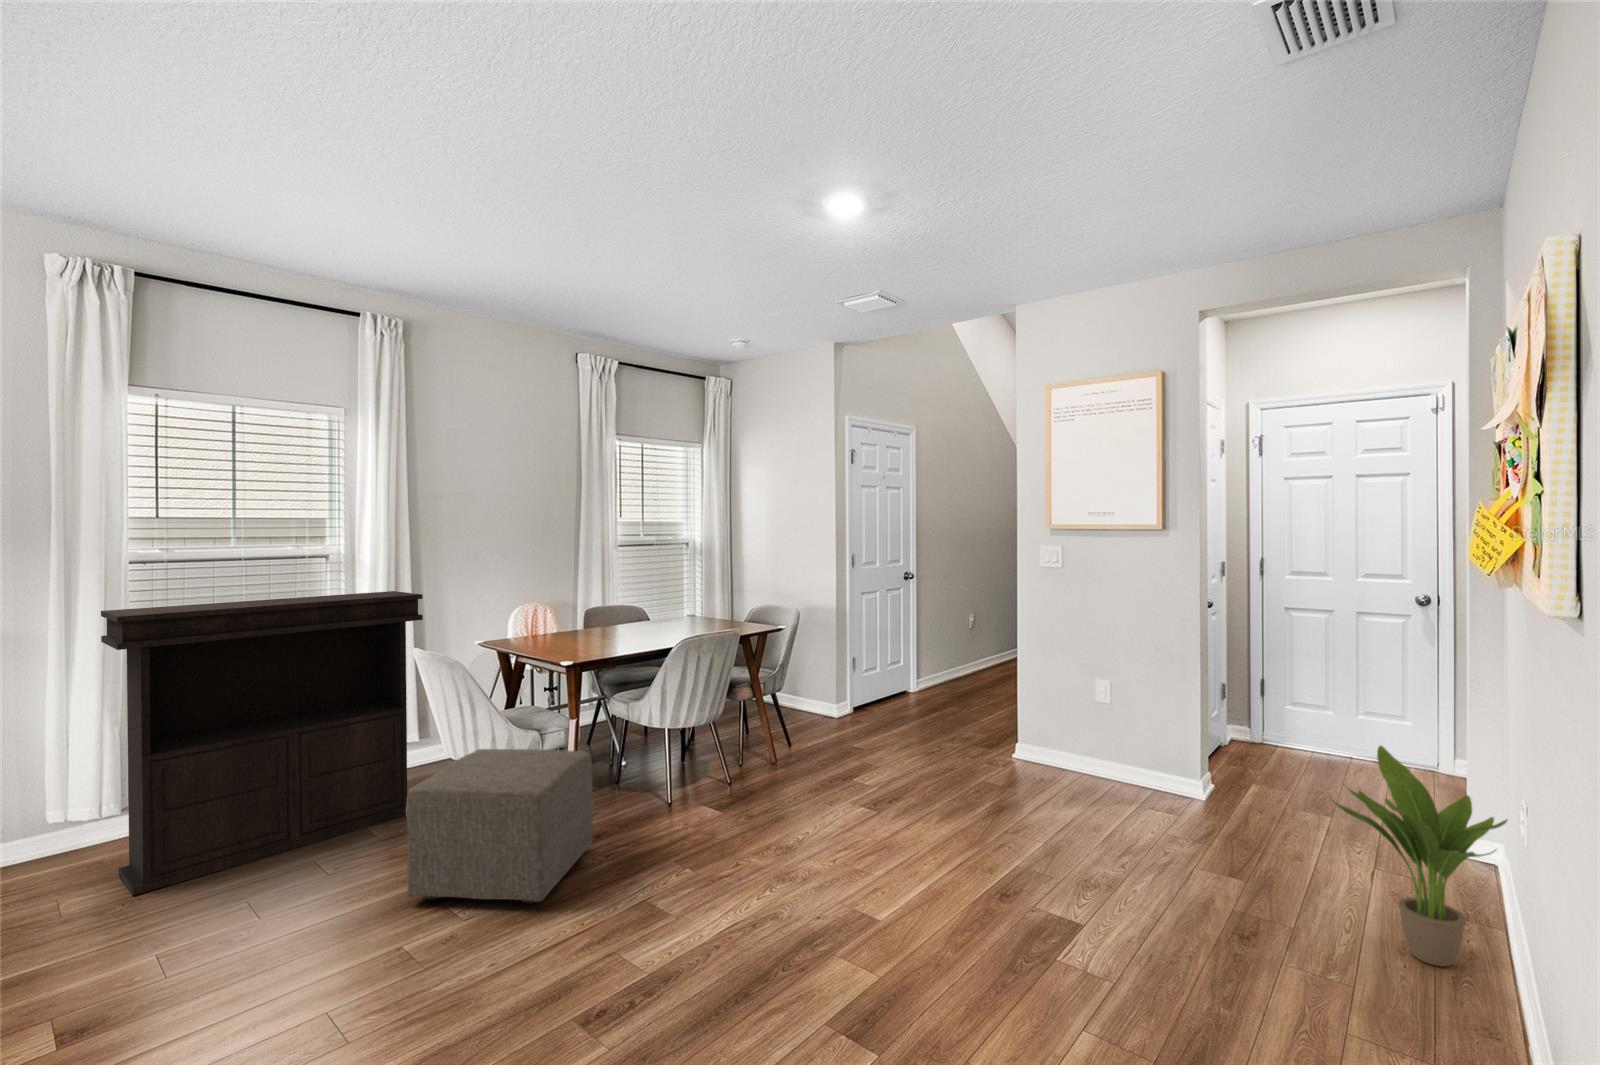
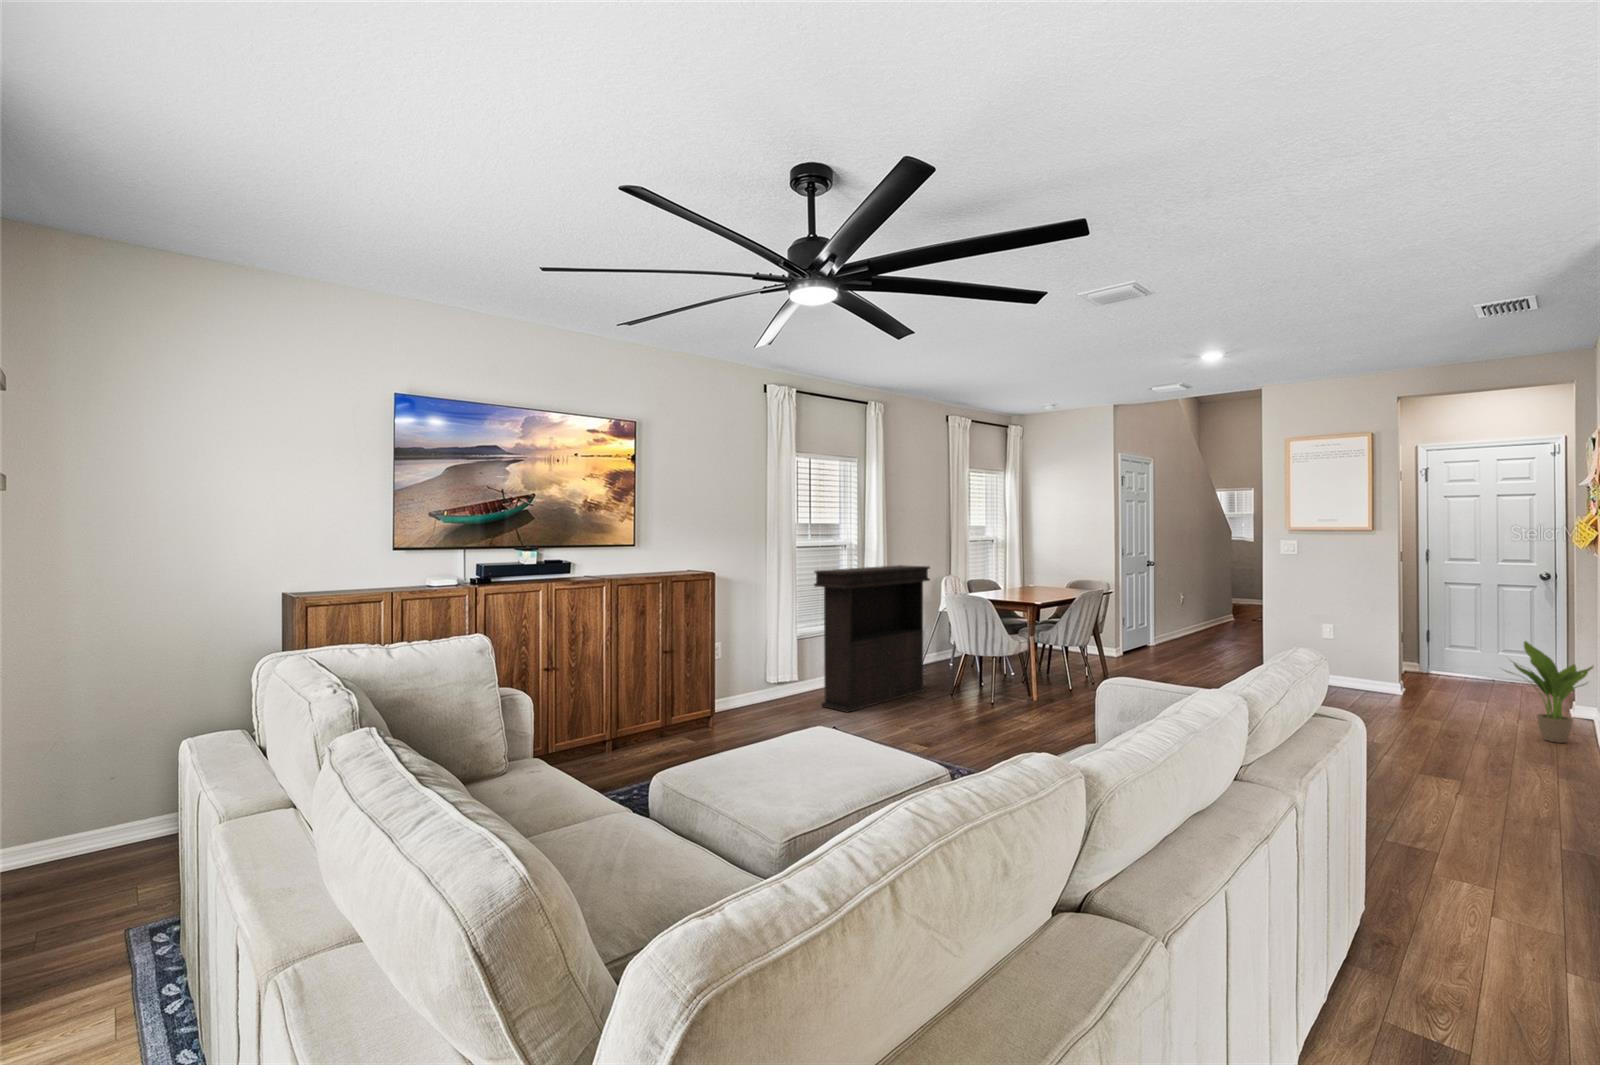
ottoman: present [406,749,593,904] -> none [991,648,1070,718]

